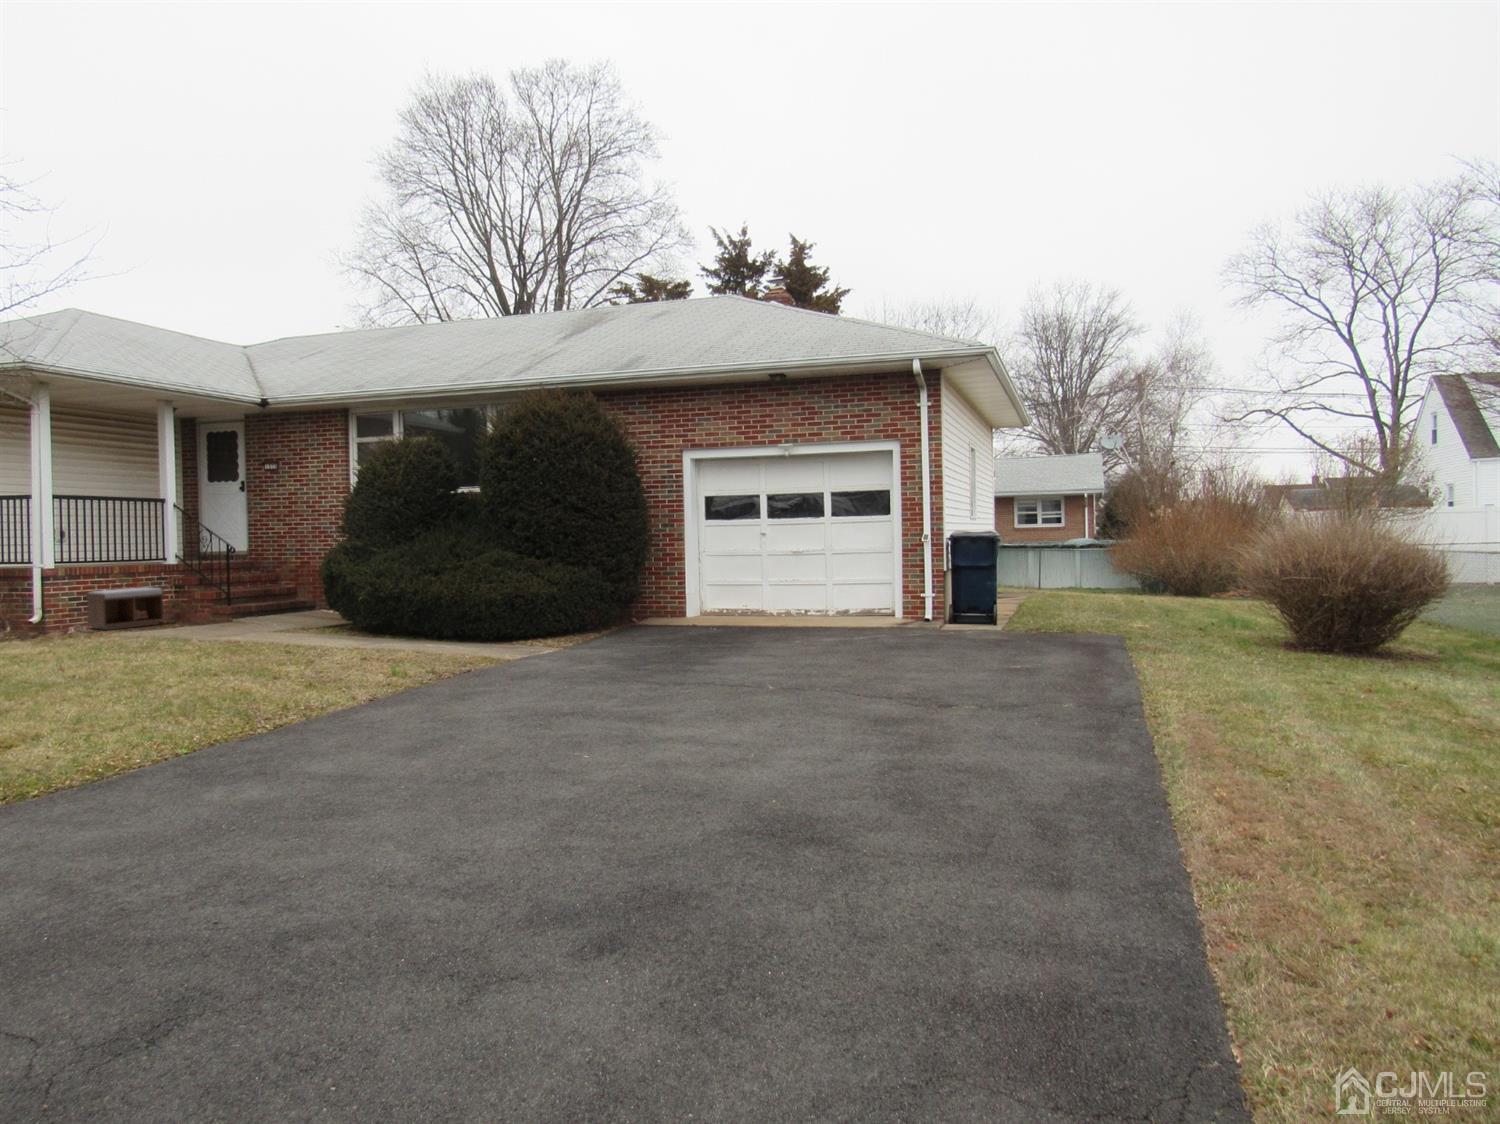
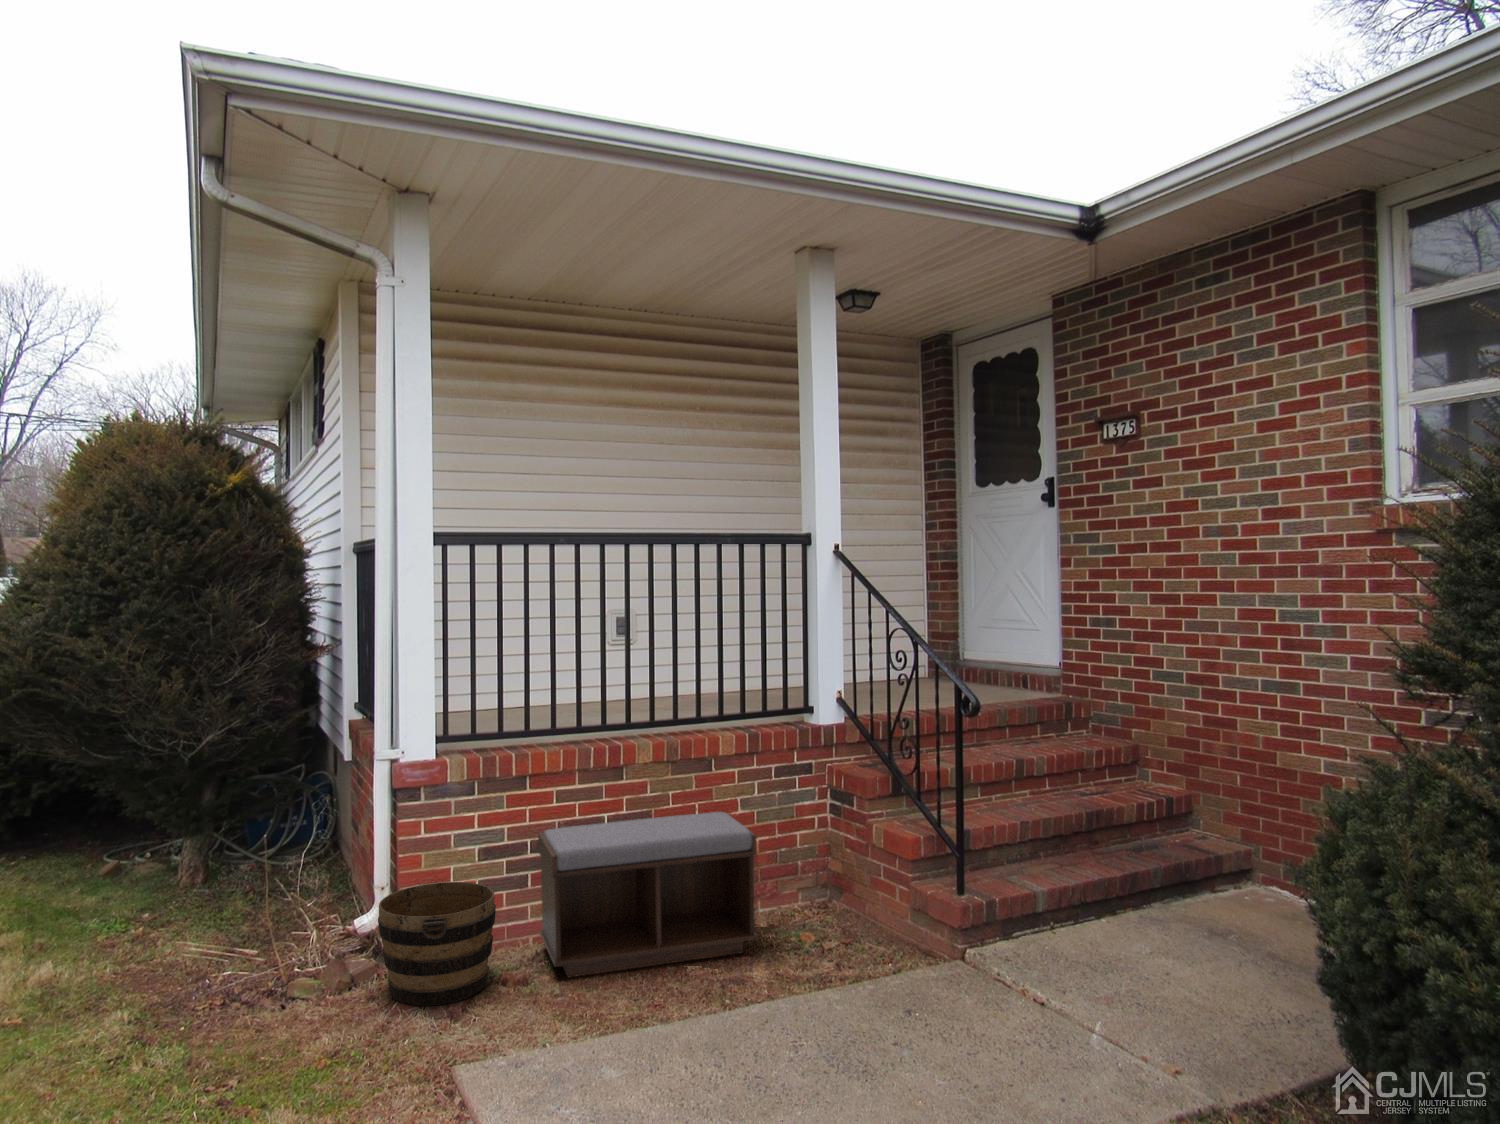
bucket: none [46,606,86,635] -> present [378,882,496,1005]

